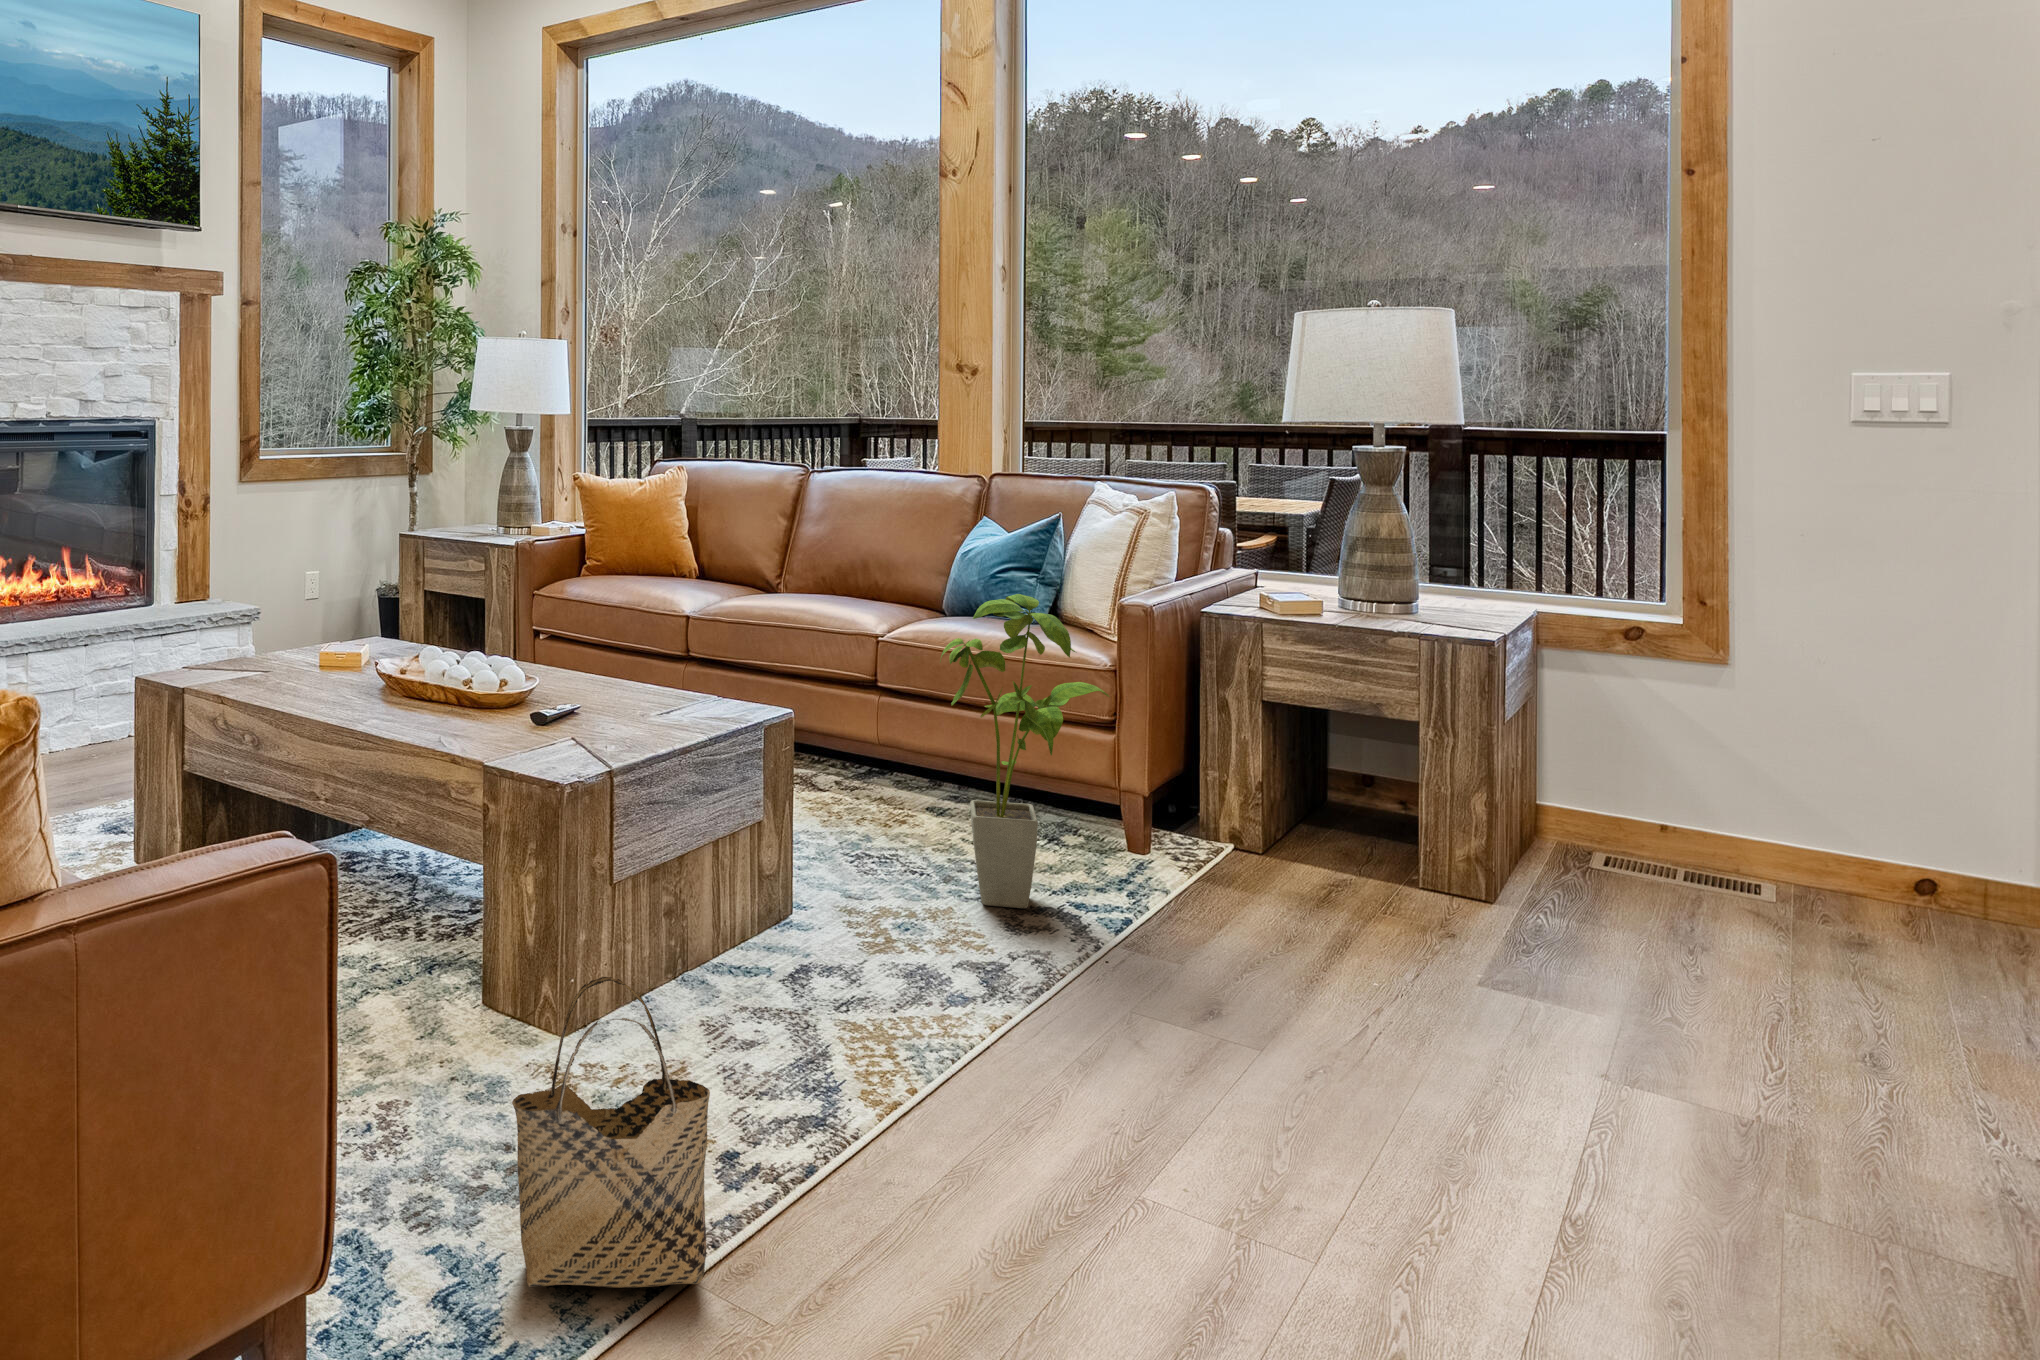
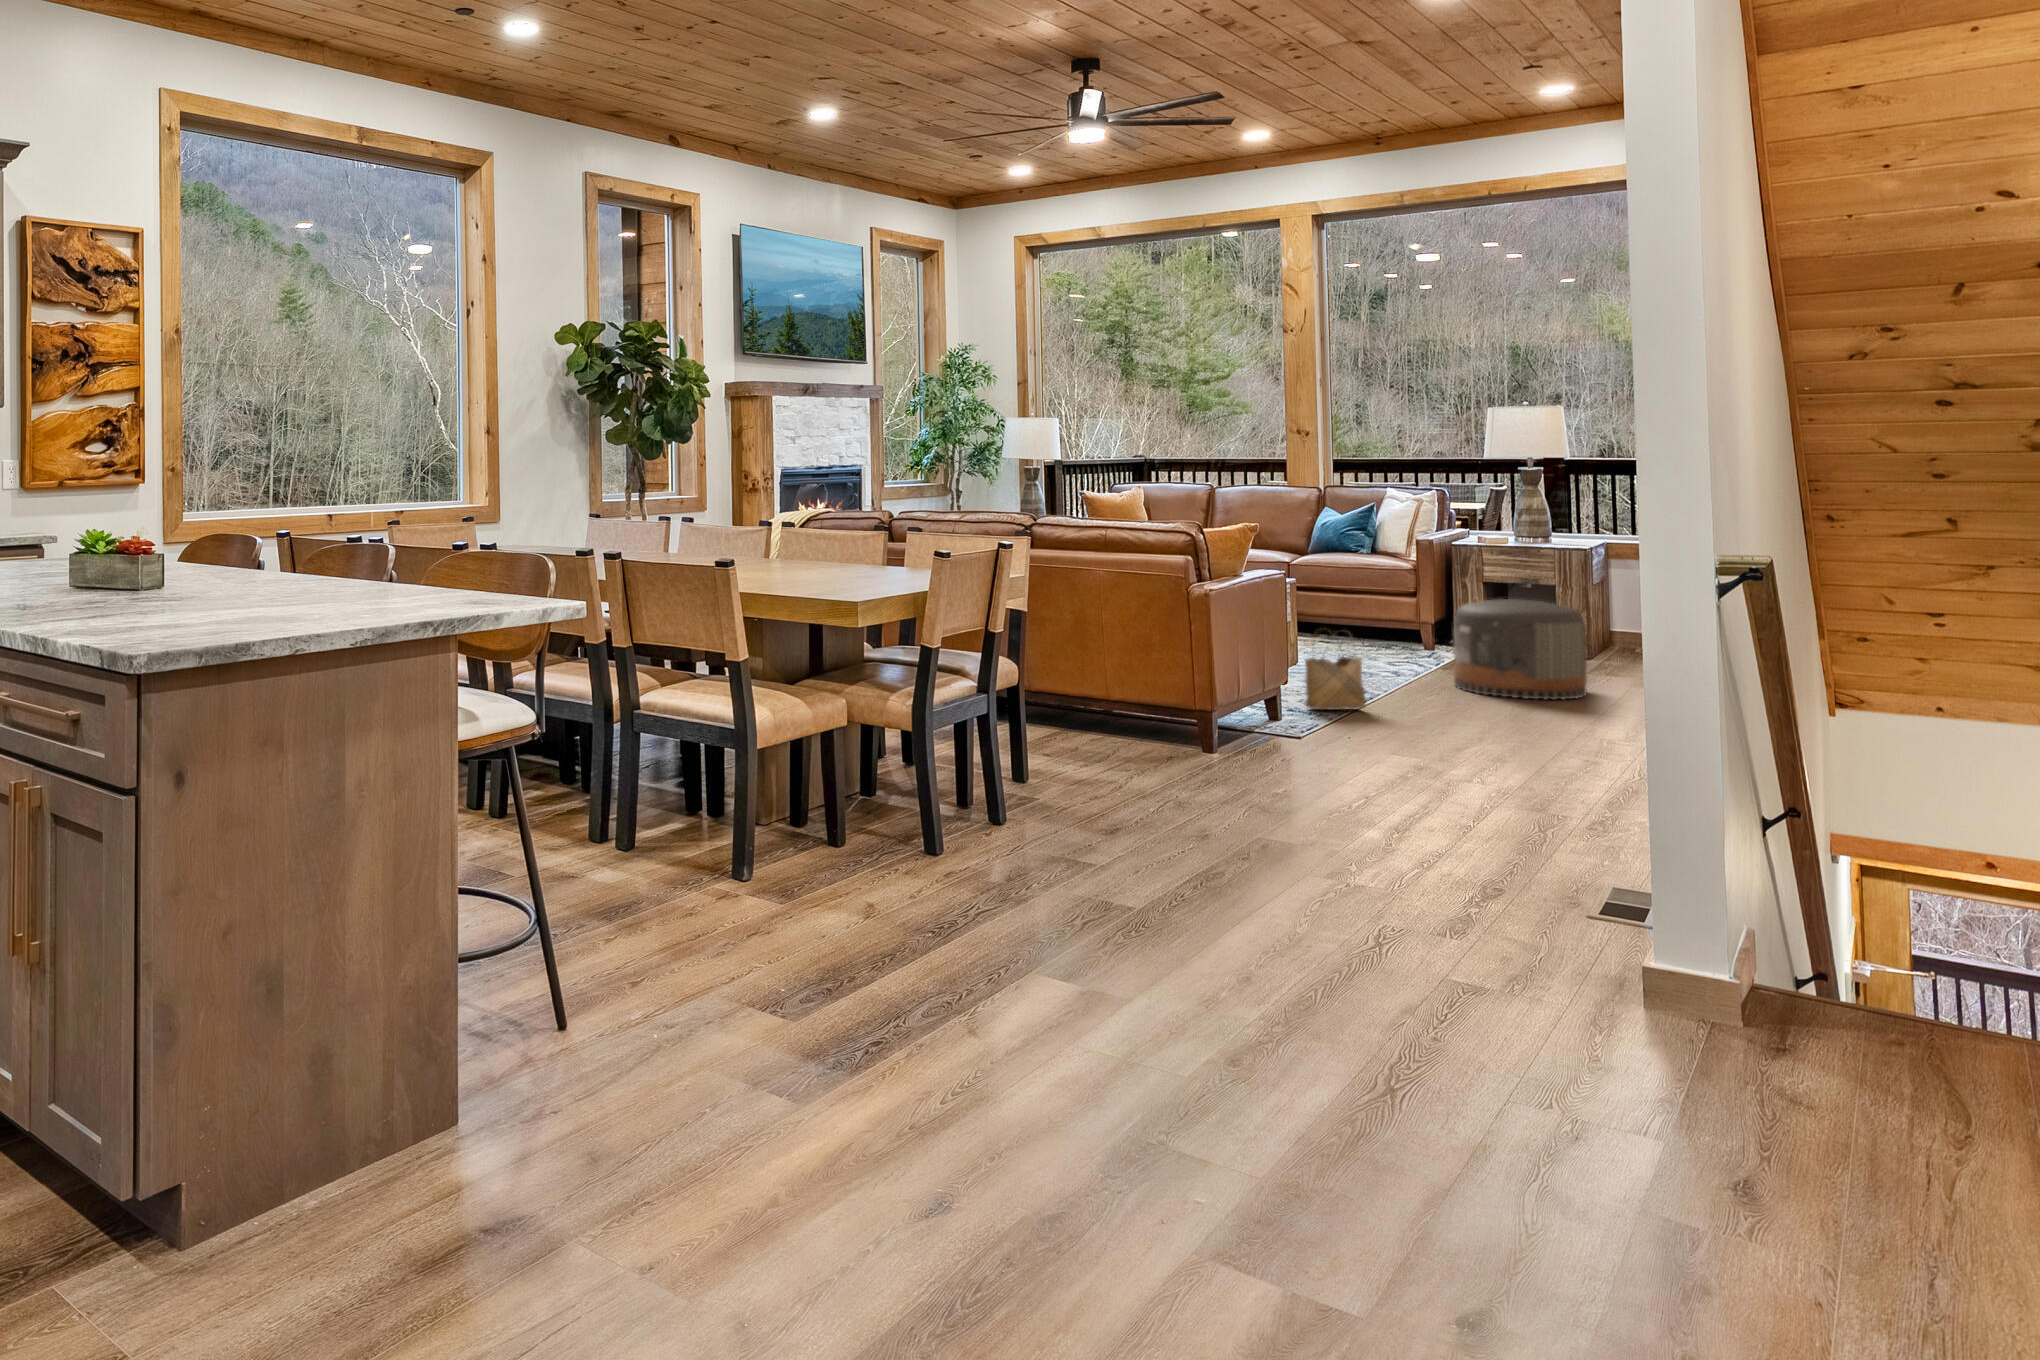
house plant: present [940,594,1109,908] -> none [1349,531,1426,660]
pouf: none [1099,823,1460,1197] -> present [1454,599,1587,700]

